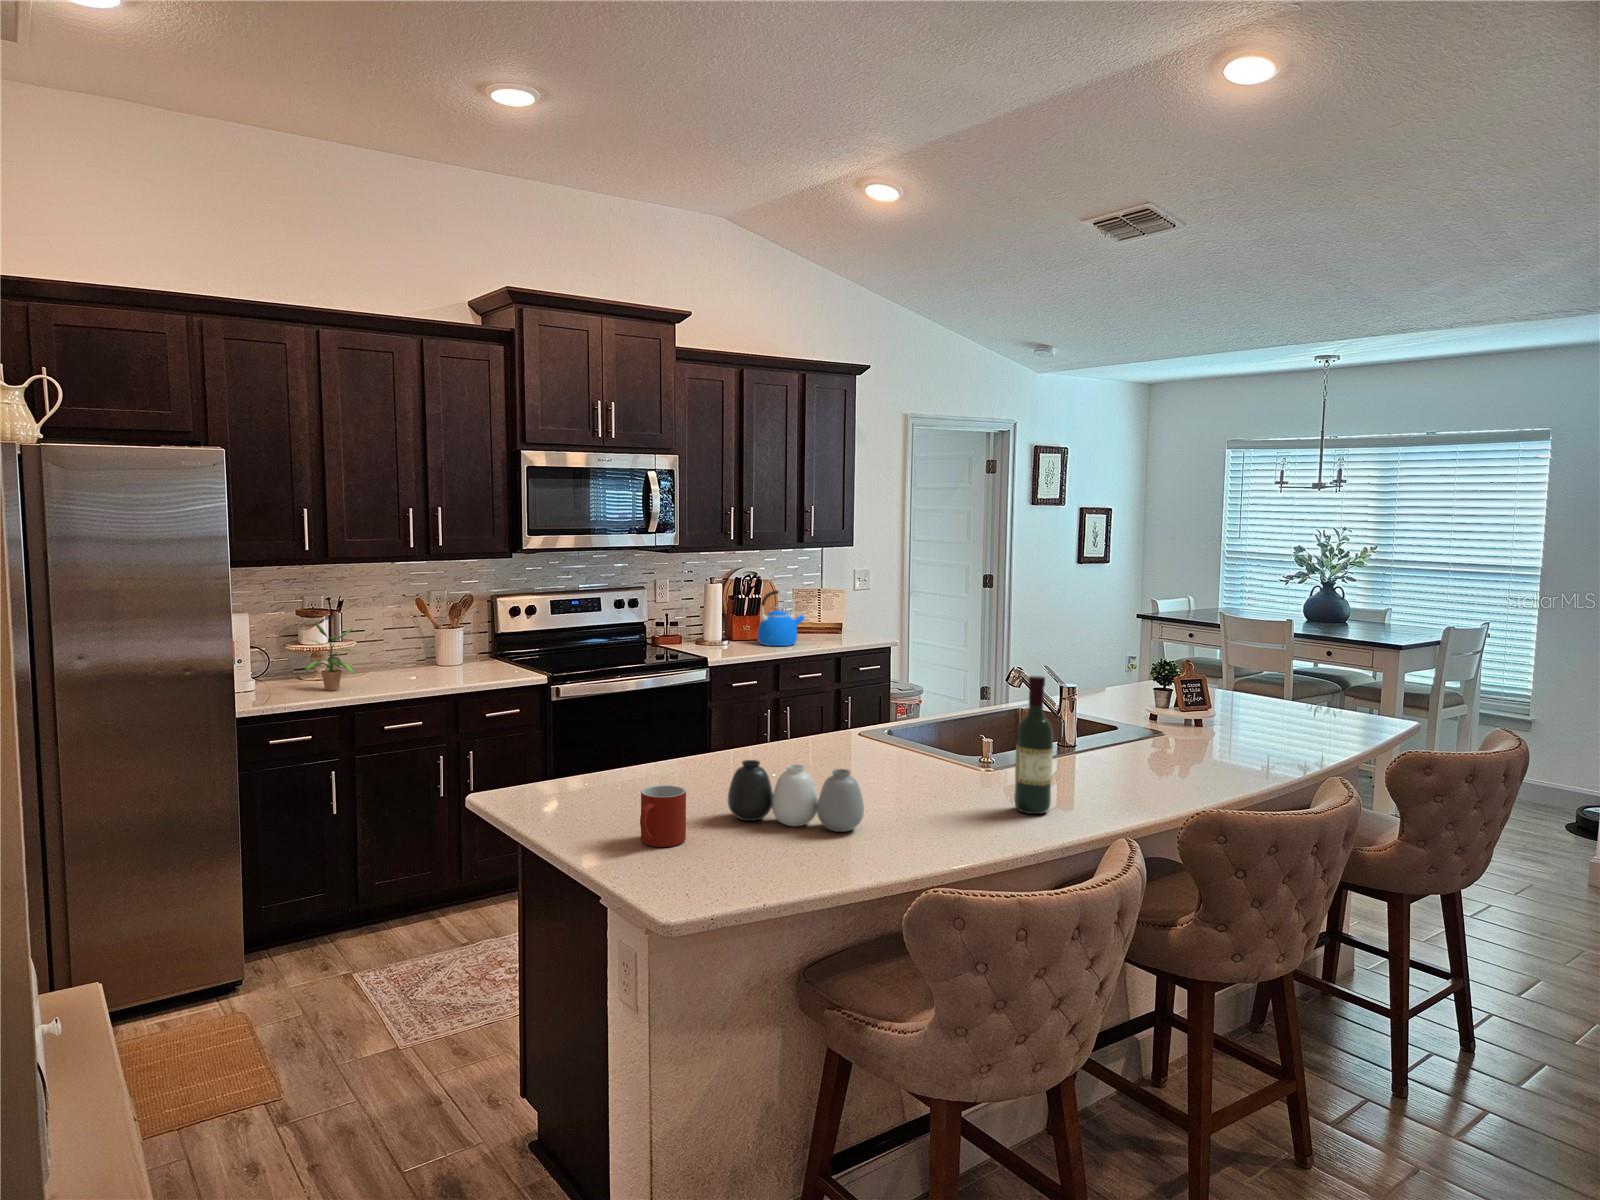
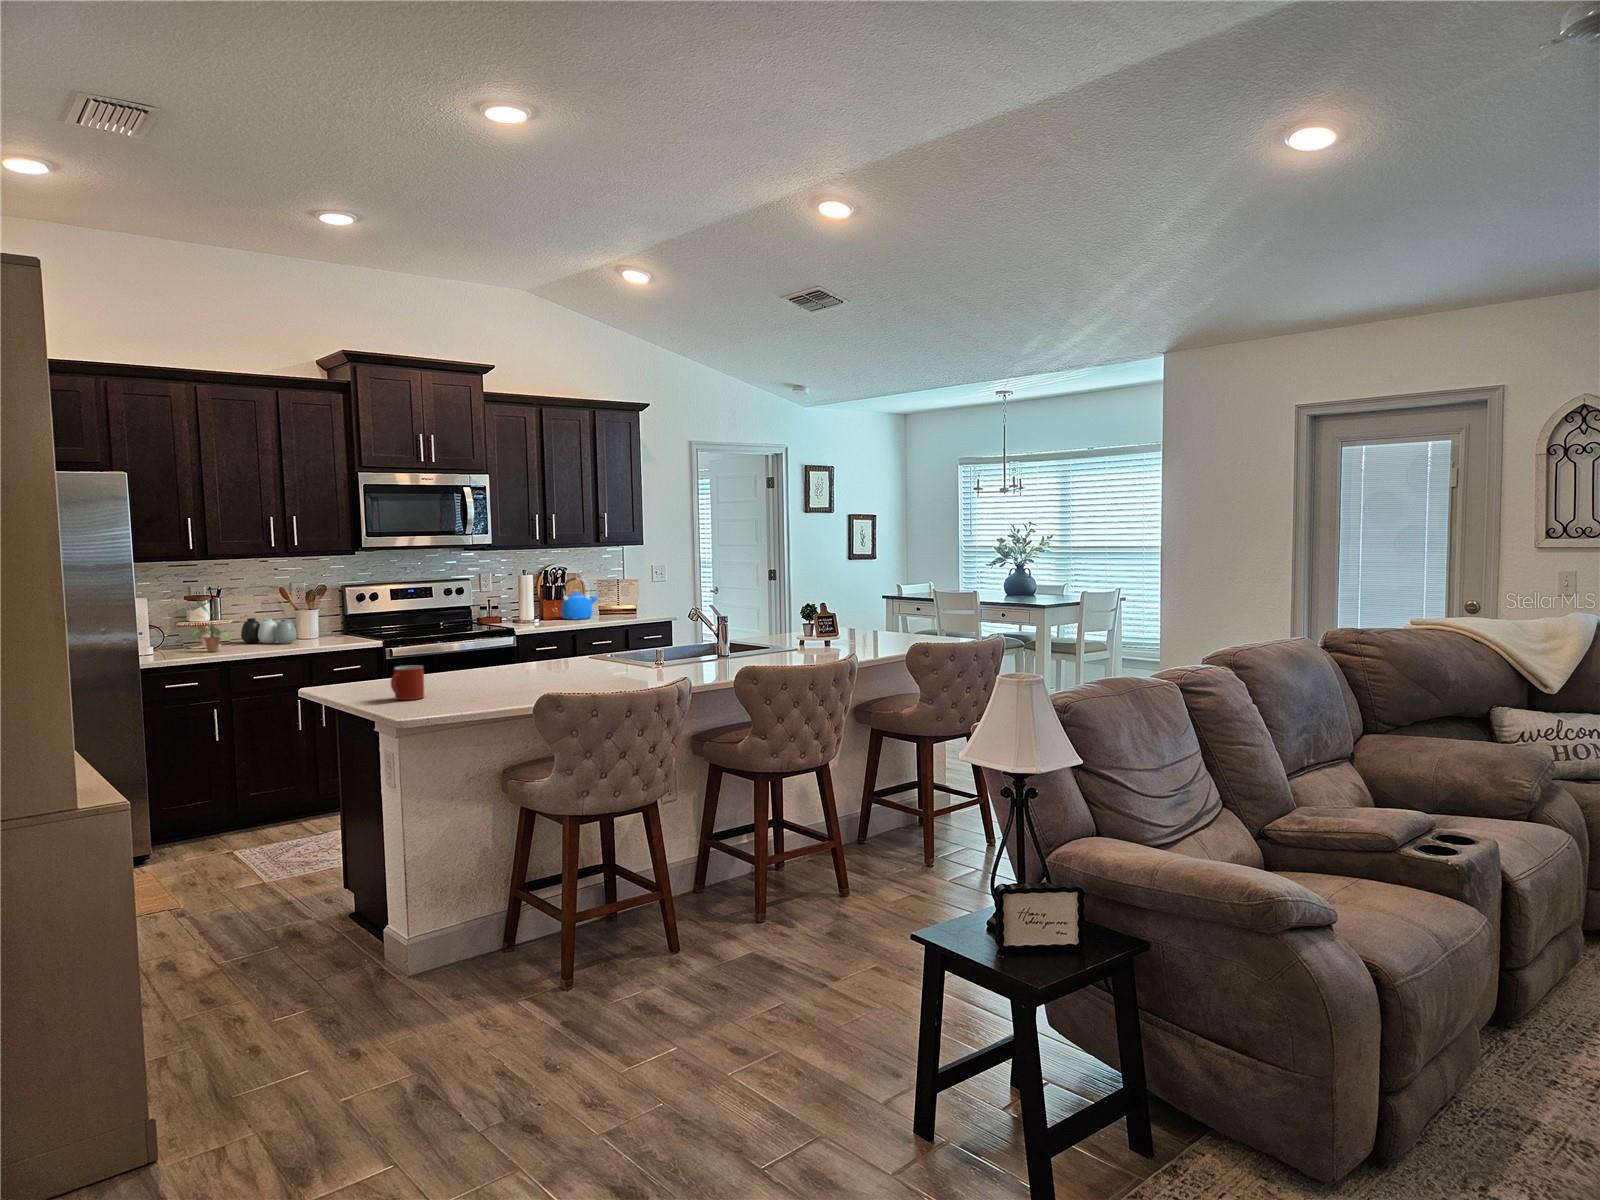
wine bottle: present [1014,676,1053,814] -> none [647,595,670,681]
vase: present [728,760,864,832] -> present [241,618,297,644]

